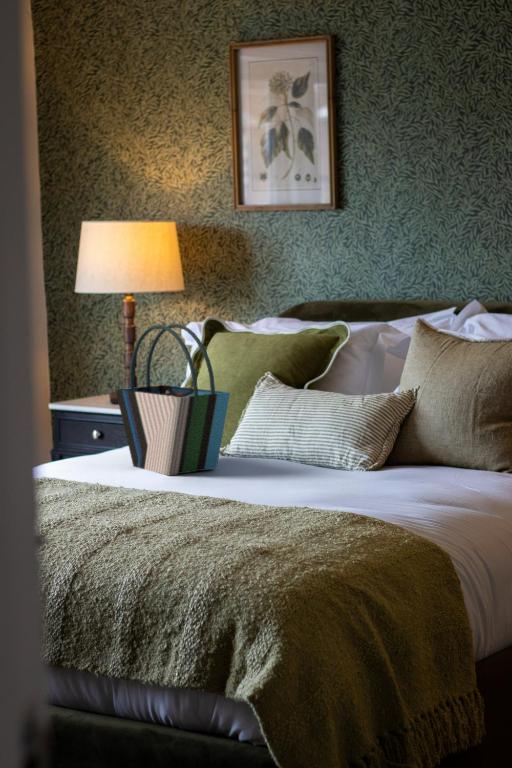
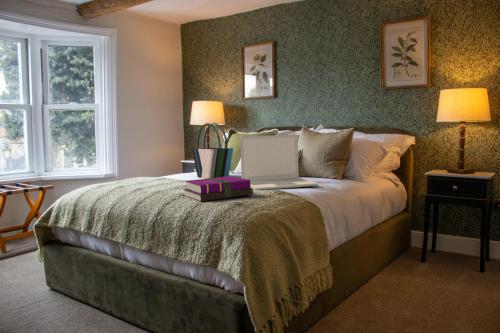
laptop: none [251,357,451,508] -> present [240,135,318,190]
notebook: none [122,475,292,545] -> present [184,176,253,202]

